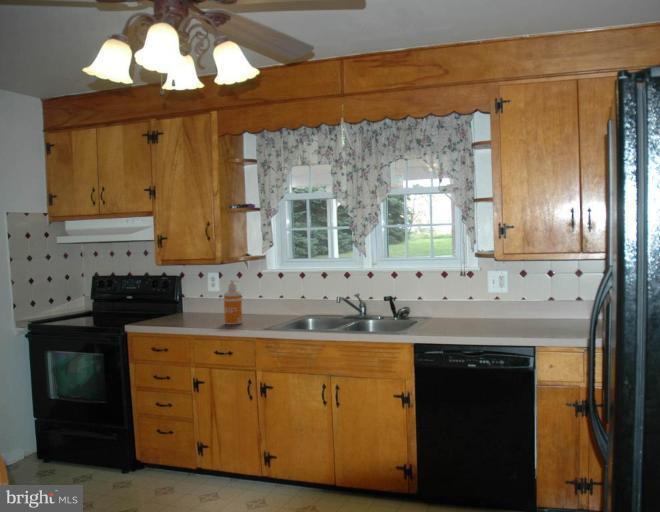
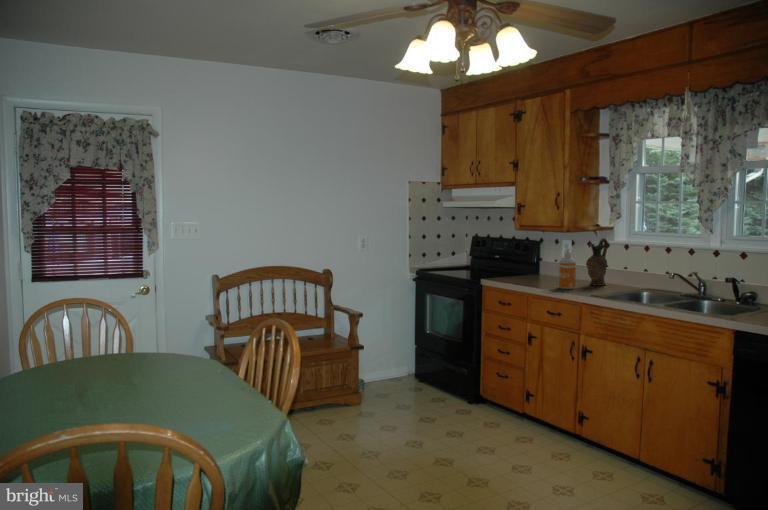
ceramic pitcher: none [247,267,268,317] -> present [586,238,608,286]

